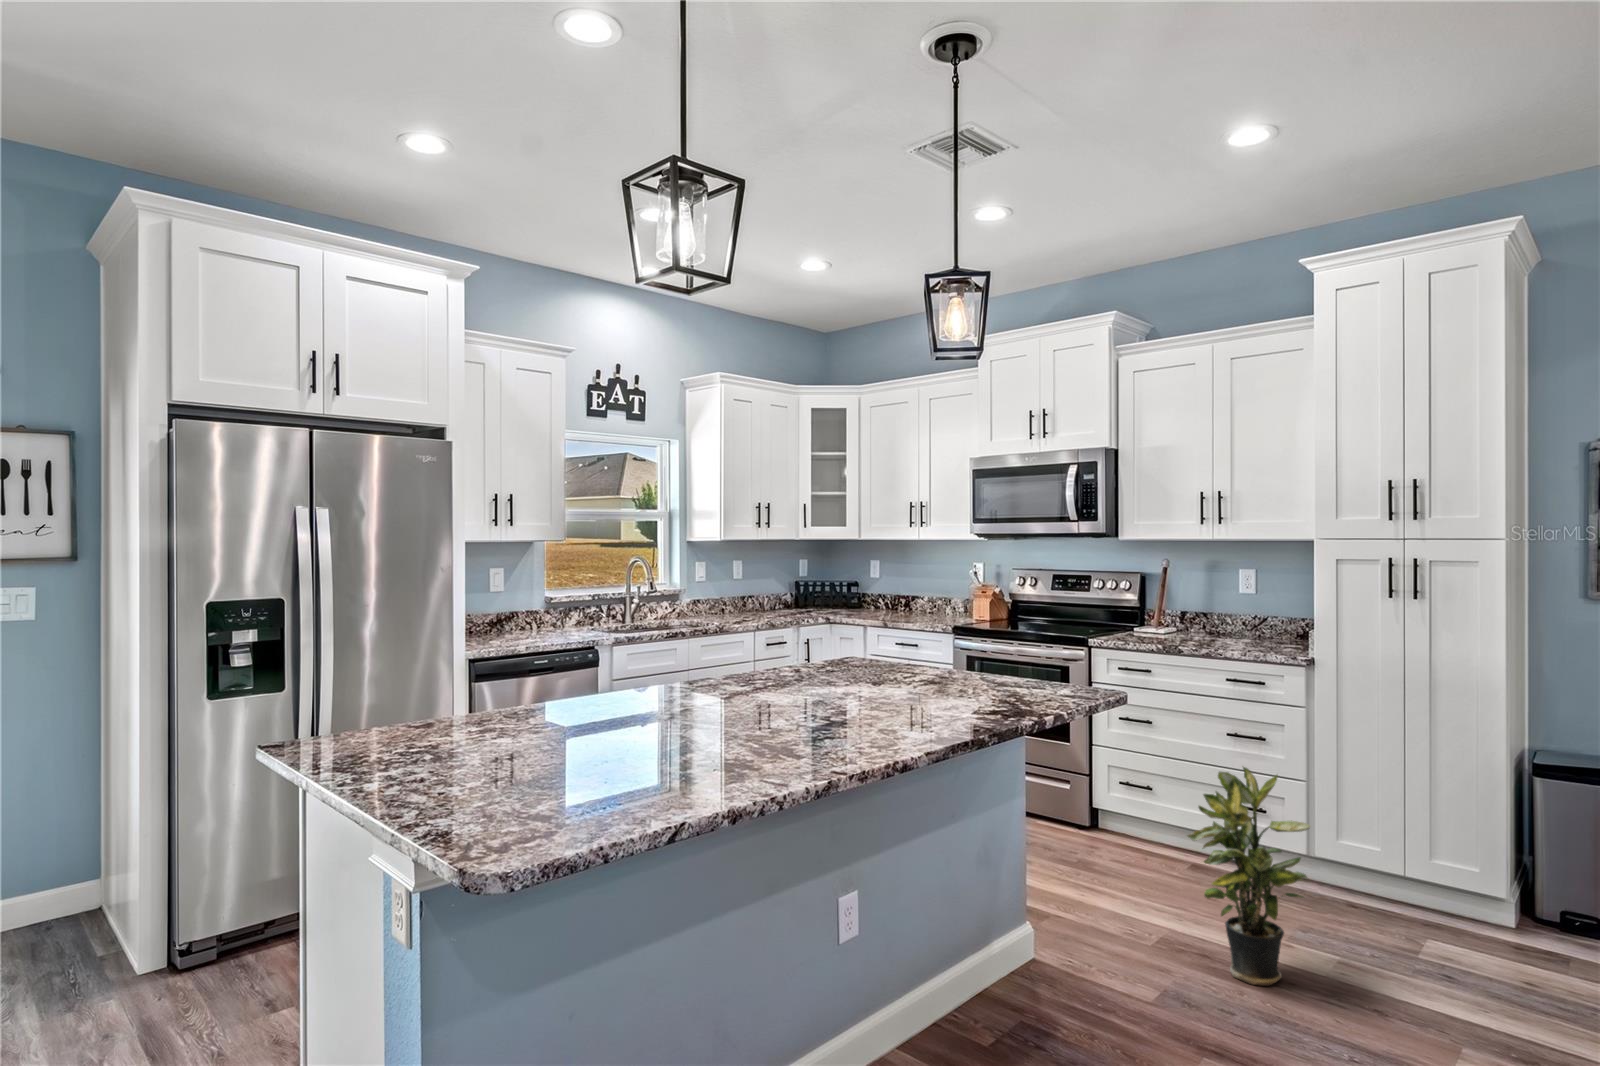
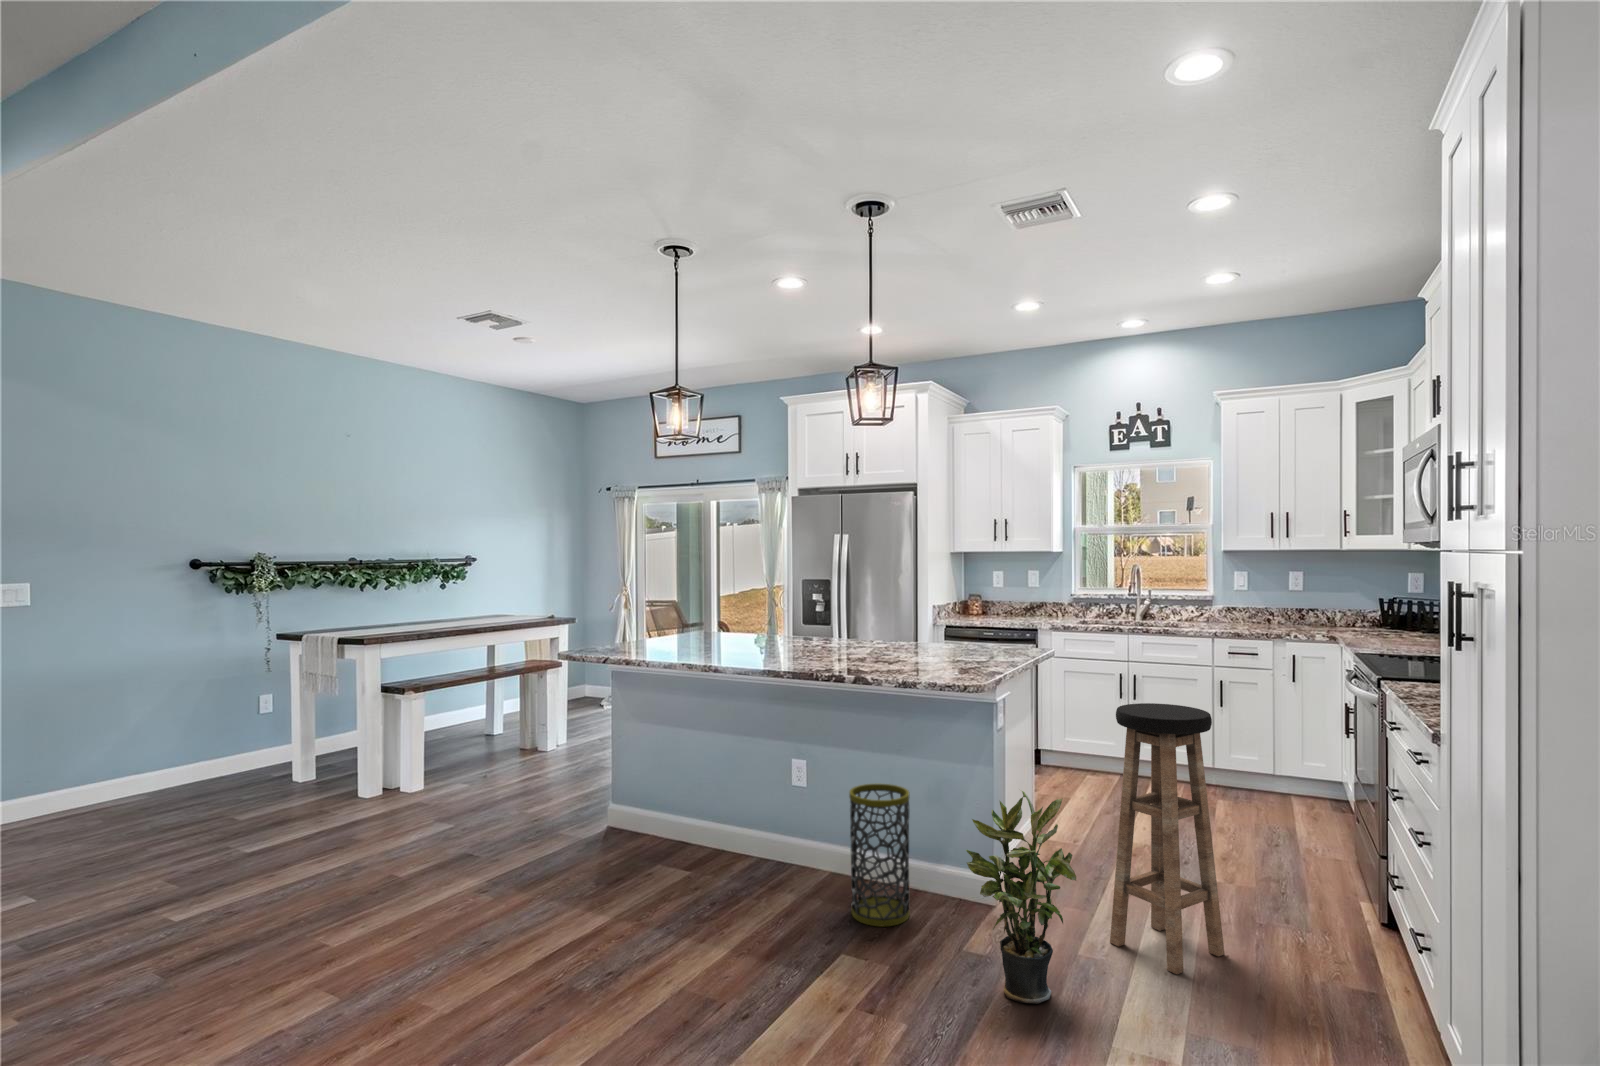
bar stool: none [1088,670,1193,915] -> present [1110,703,1225,974]
trash can: none [1012,839,1099,1039] -> present [849,784,910,927]

